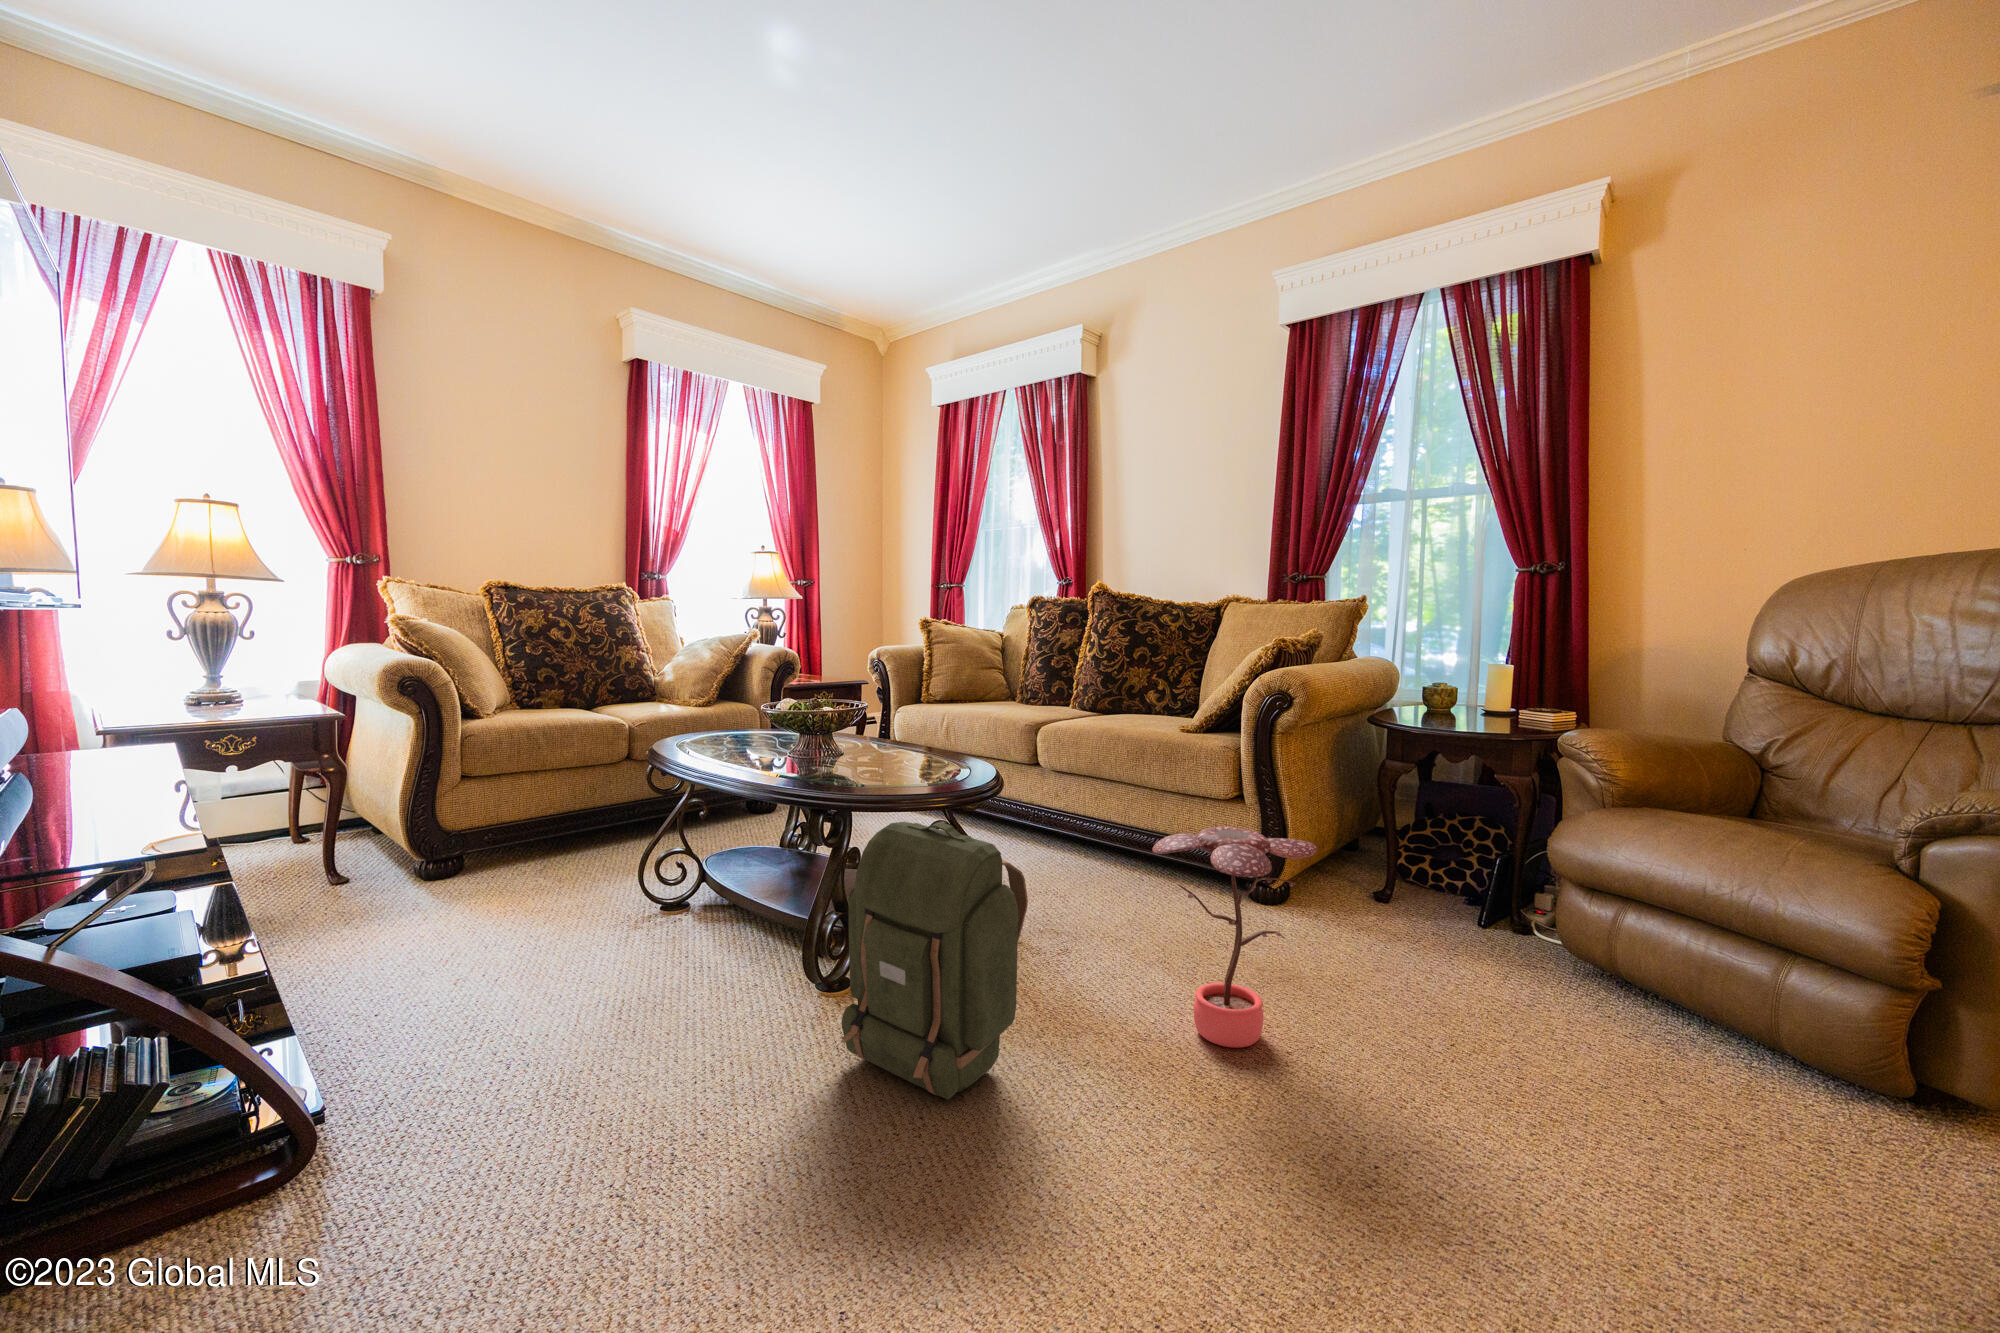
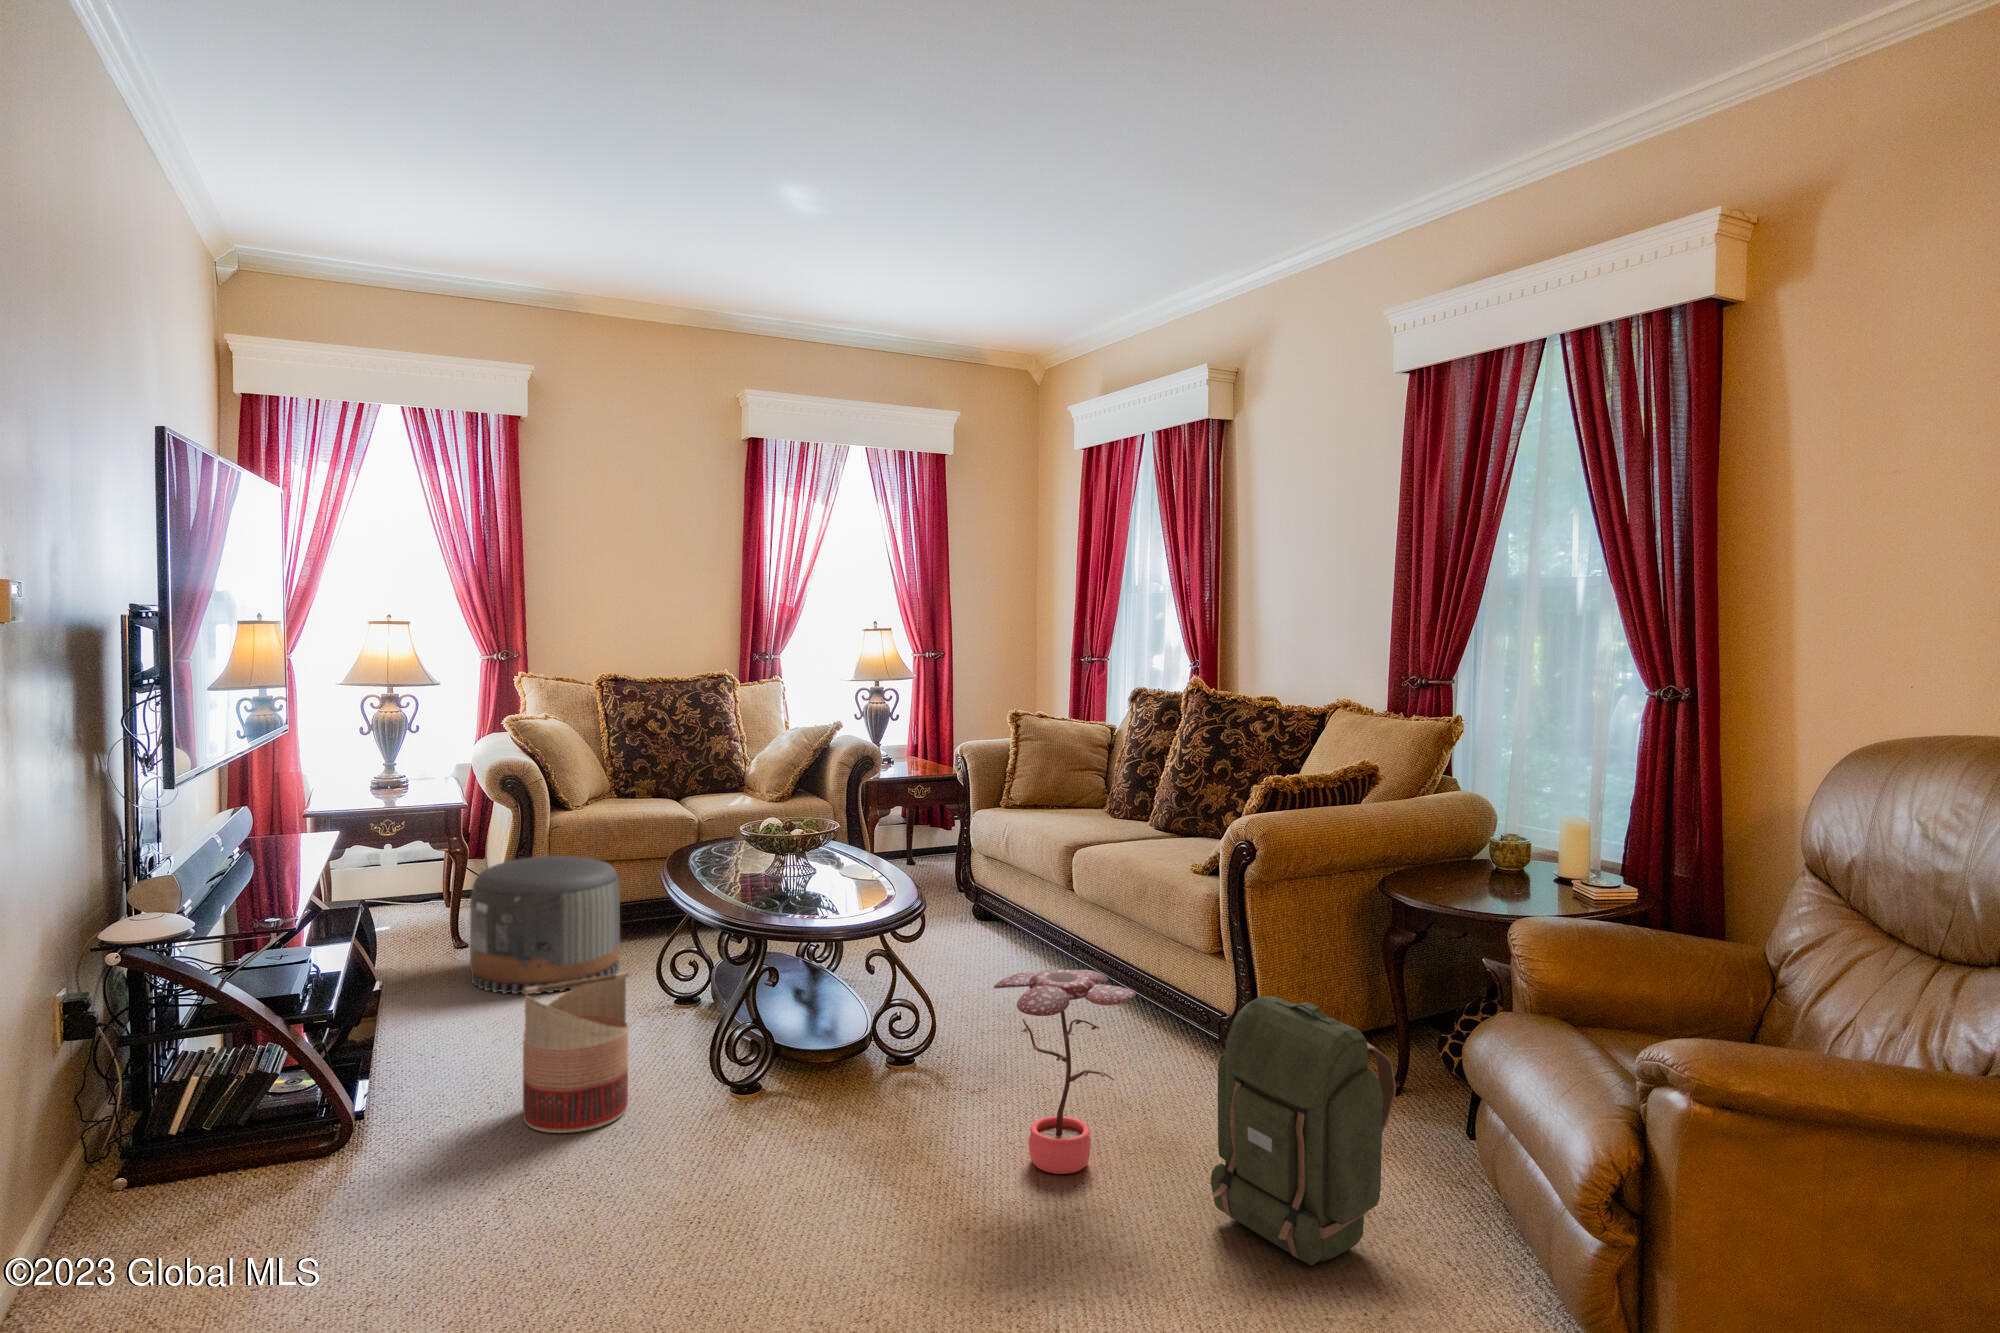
pouf: none [368,766,562,929] -> present [470,856,620,994]
backpack: present [842,822,1028,1100] -> present [1211,996,1396,1265]
basket: none [547,882,691,1109] -> present [522,972,629,1133]

